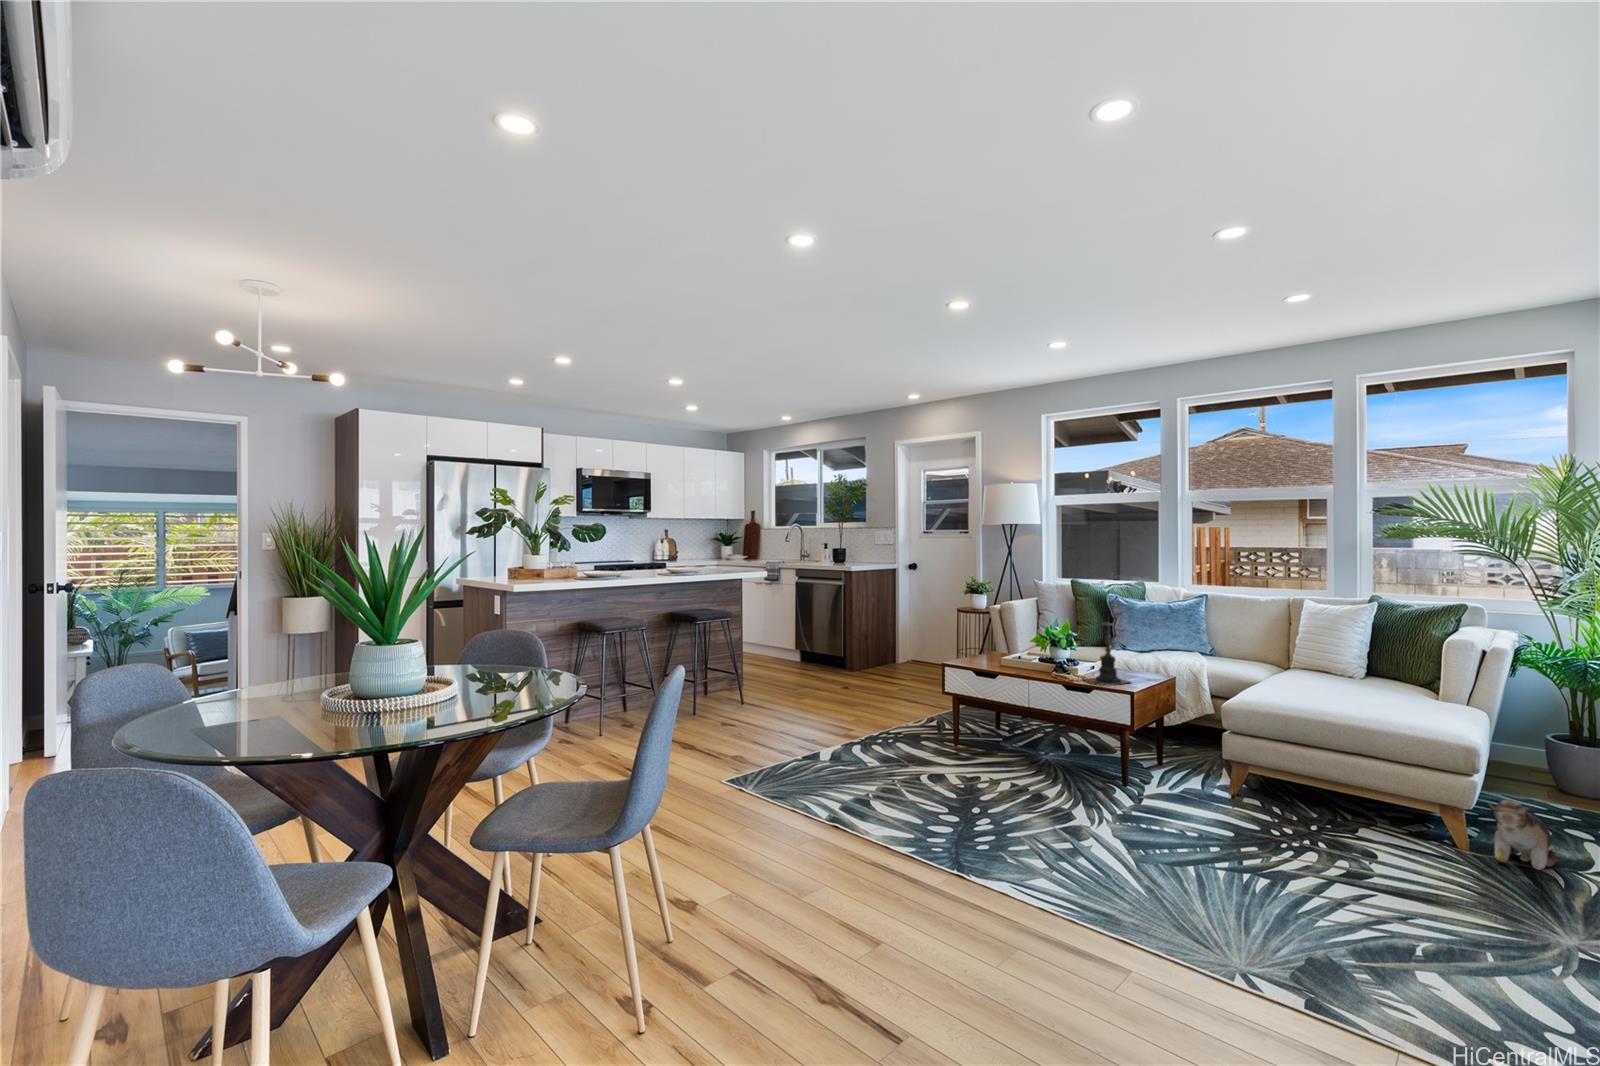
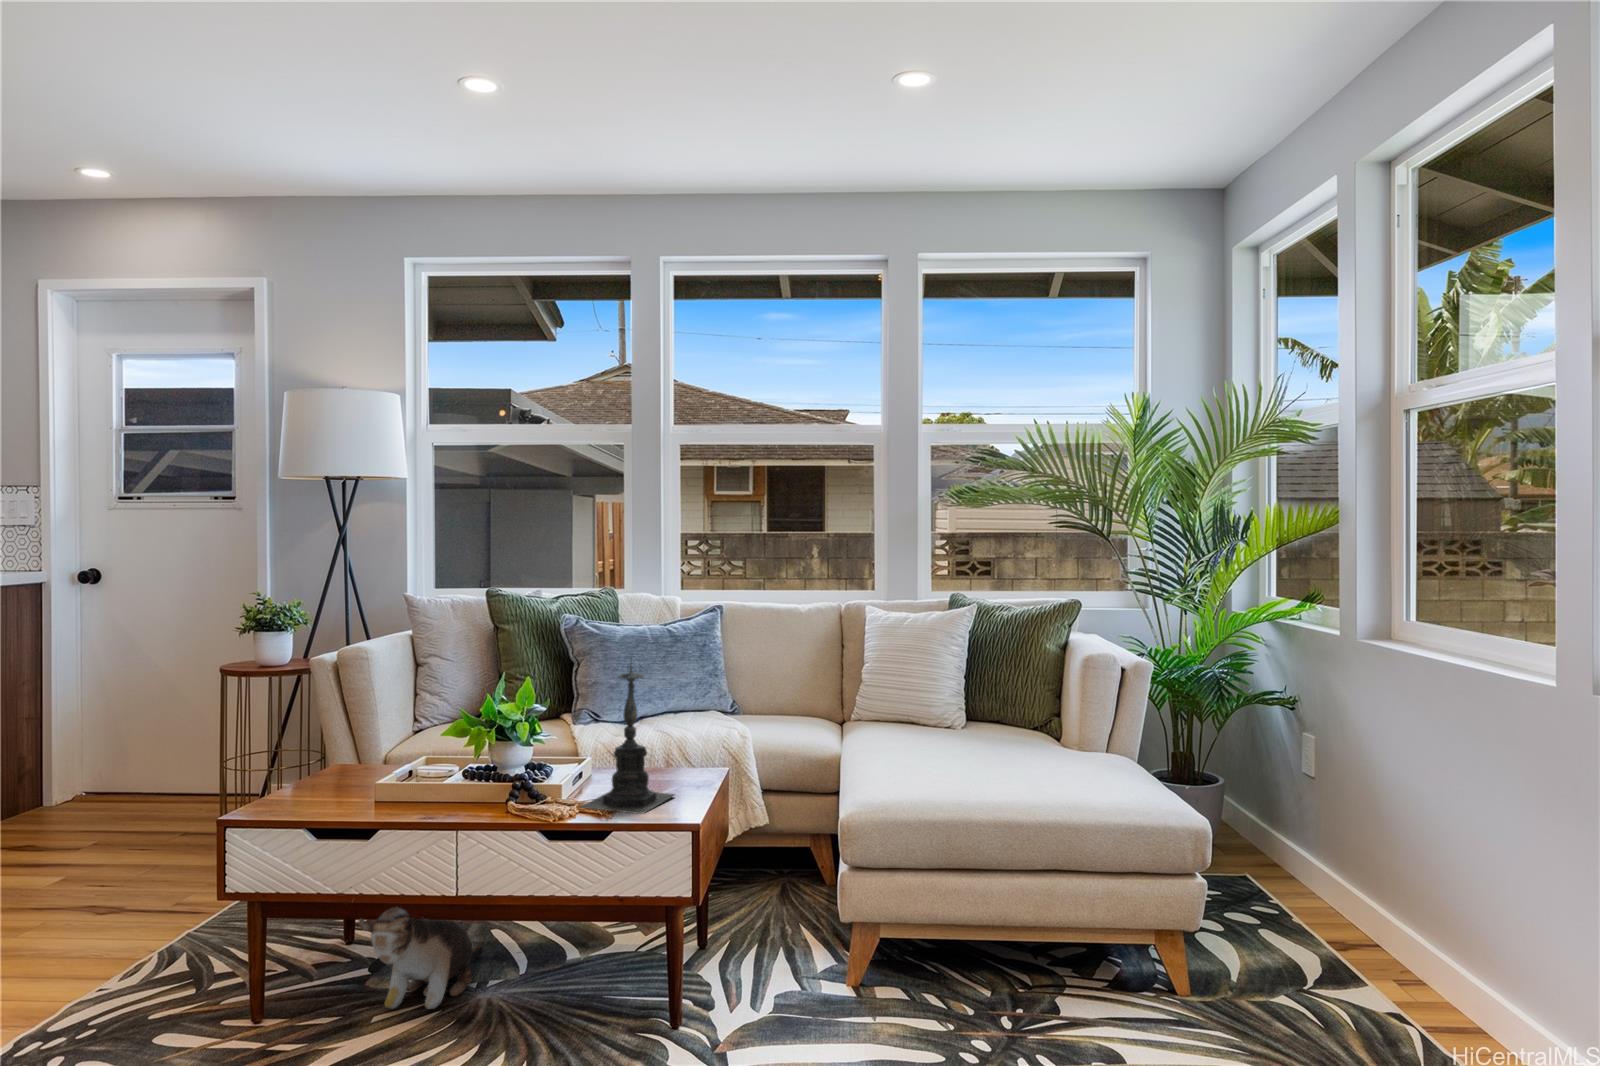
plush toy: present [1490,800,1558,870] -> present [359,907,484,1009]

